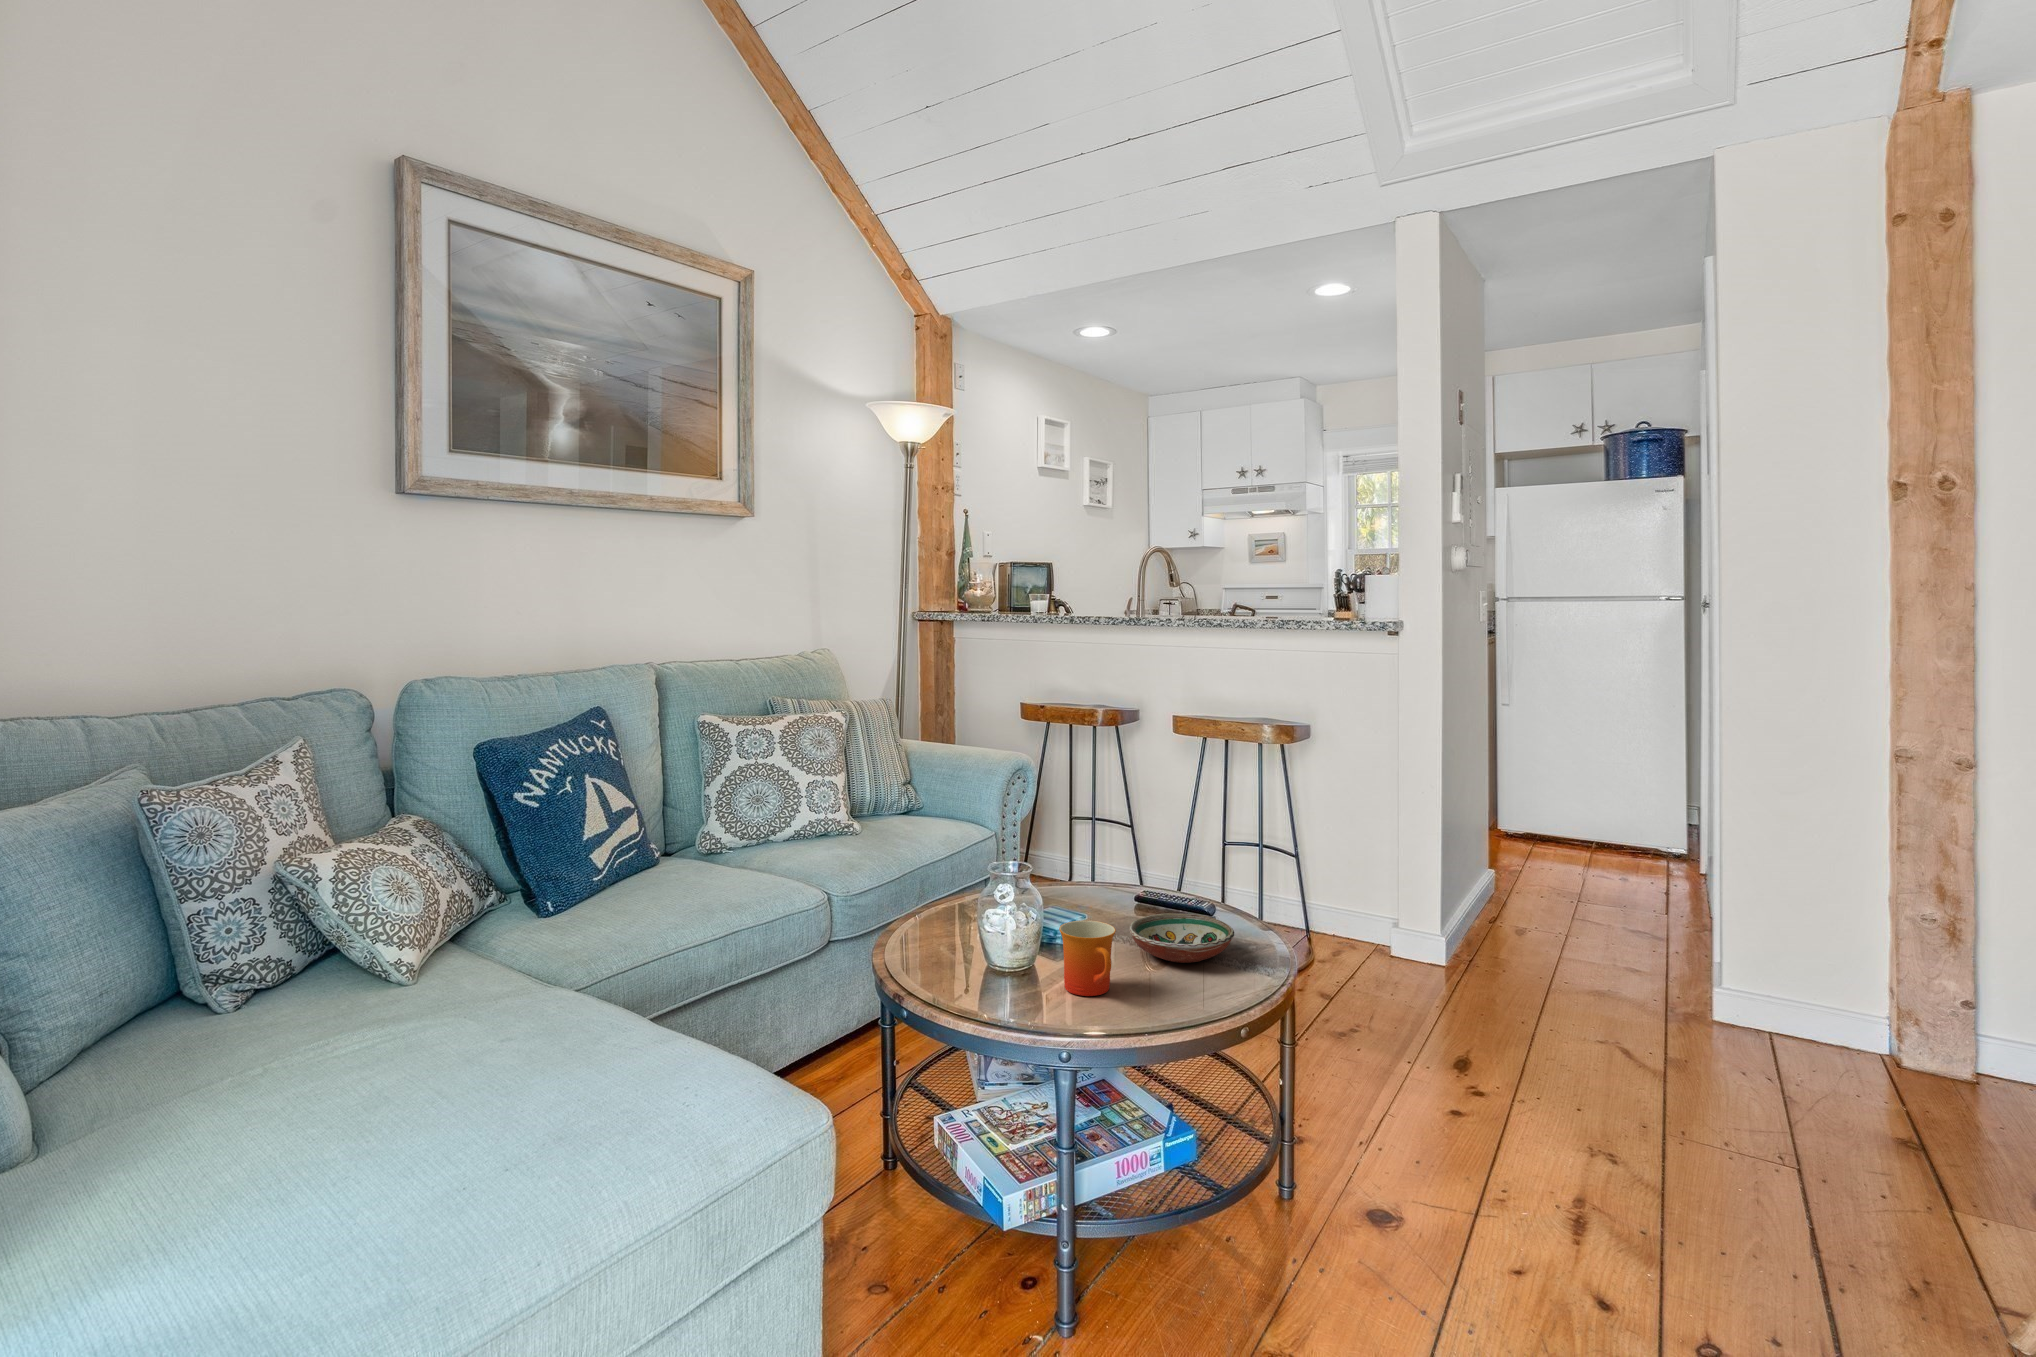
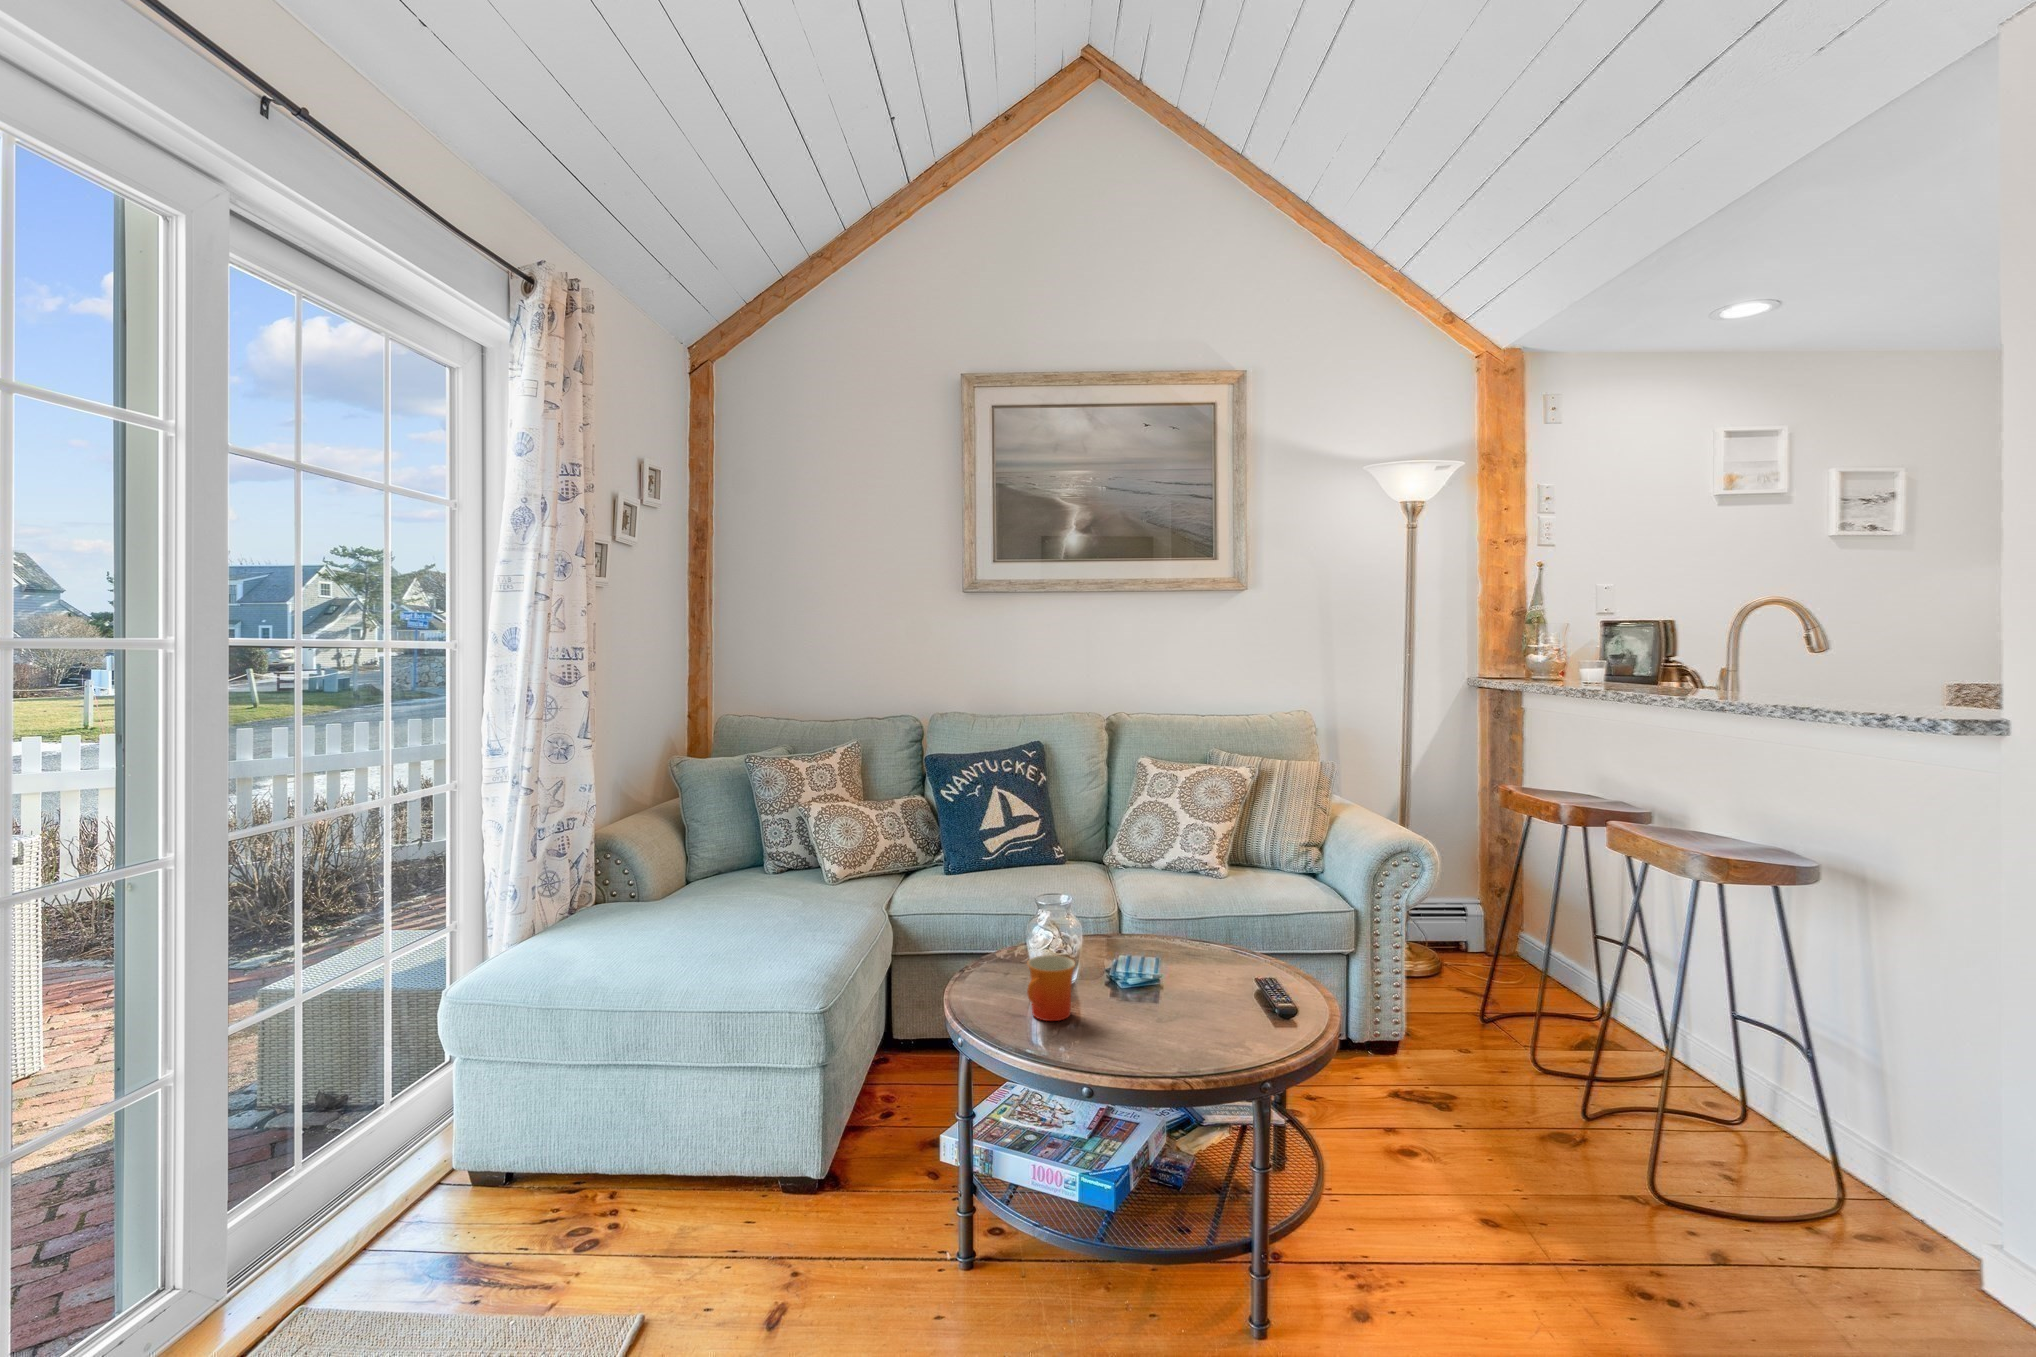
decorative bowl: present [1129,913,1234,963] -> none [1129,983,1232,1034]

